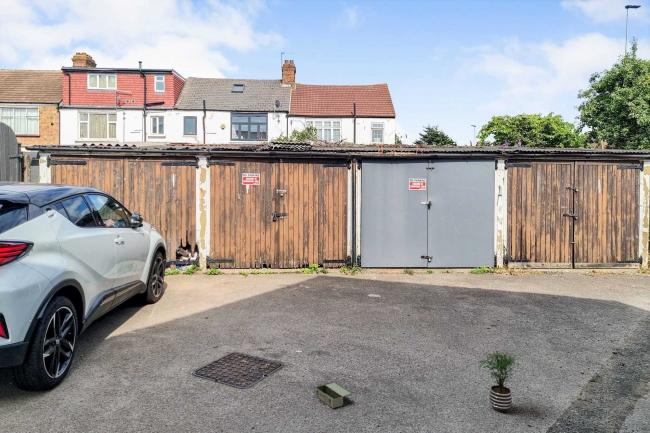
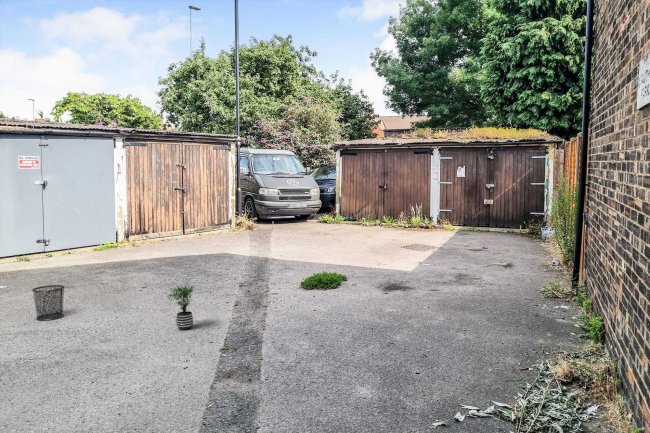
waste bin: none [369,312,397,347] -> present [32,285,64,321]
toolbox: present [315,382,353,408] -> none [13,350,59,369]

